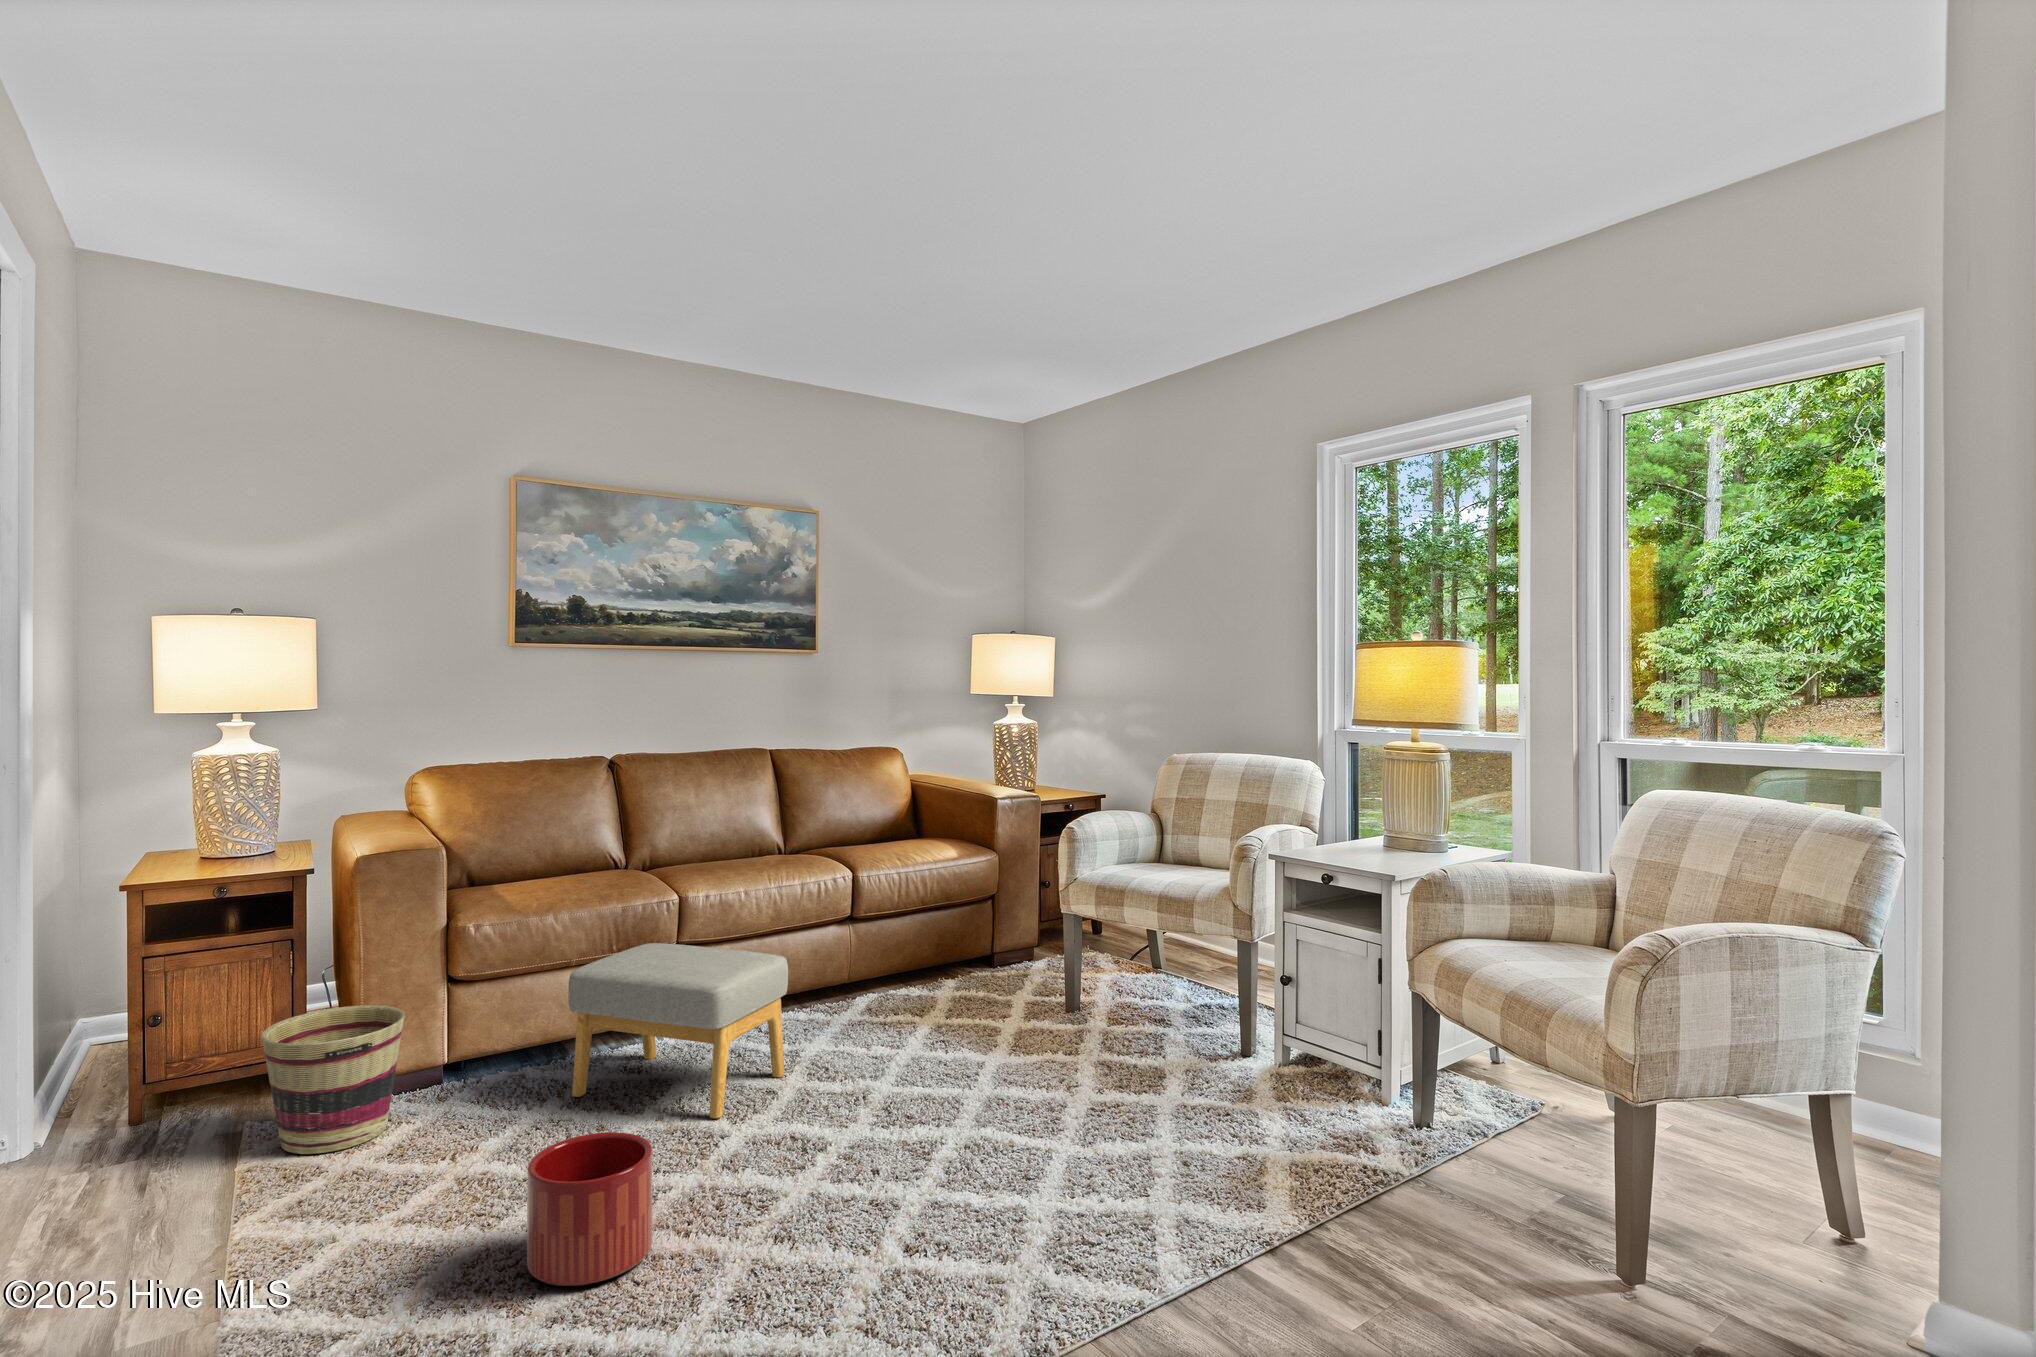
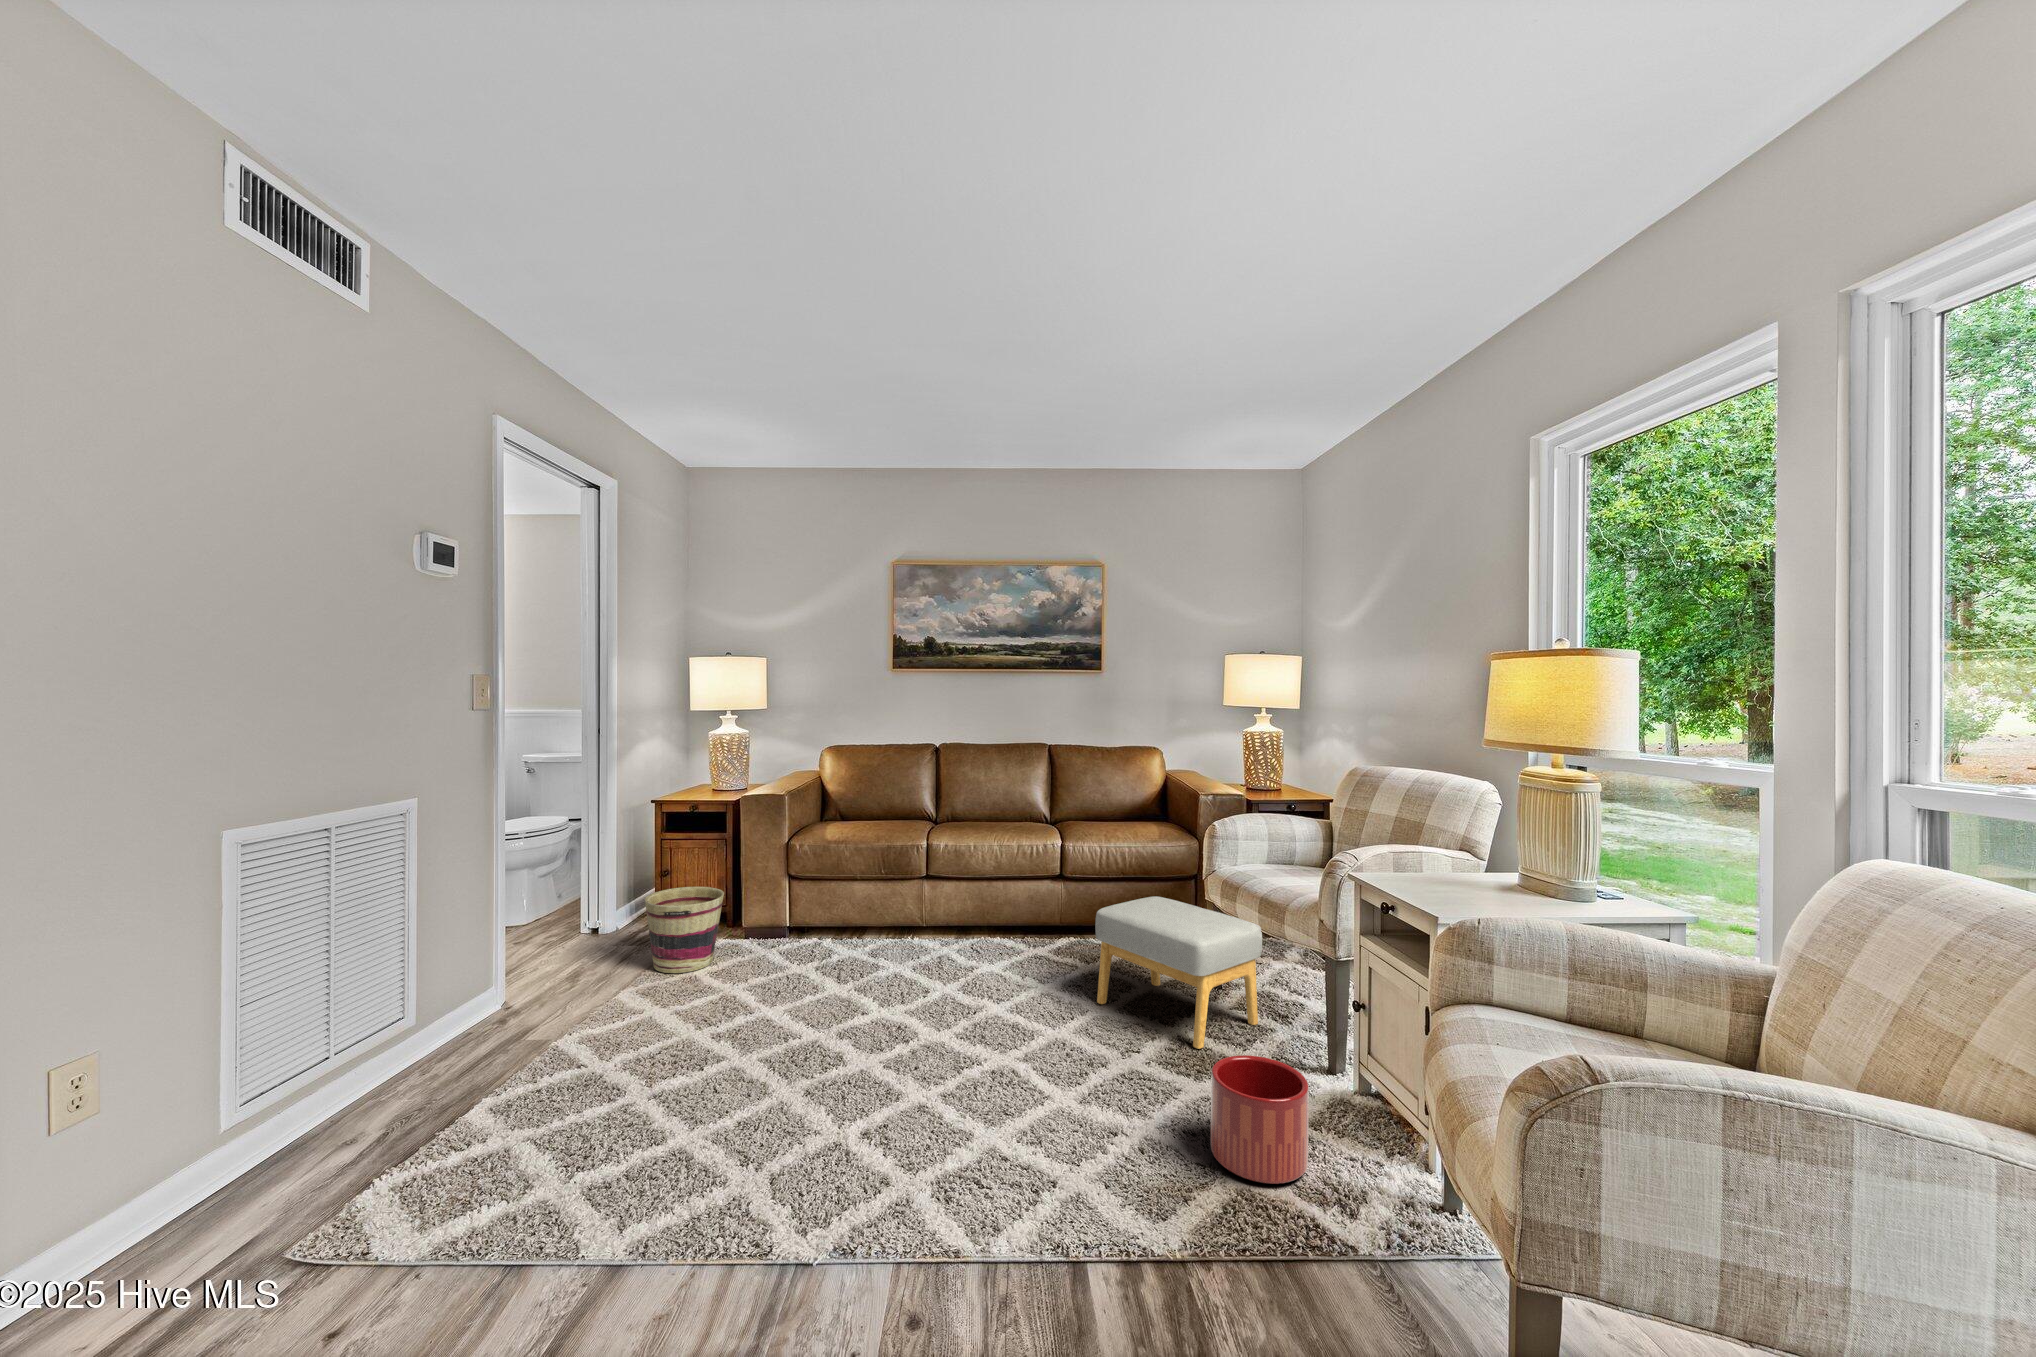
footstool: present [568,943,788,1118] -> present [1095,896,1262,1049]
planter: present [527,1132,652,1286] -> present [1211,1055,1308,1184]

